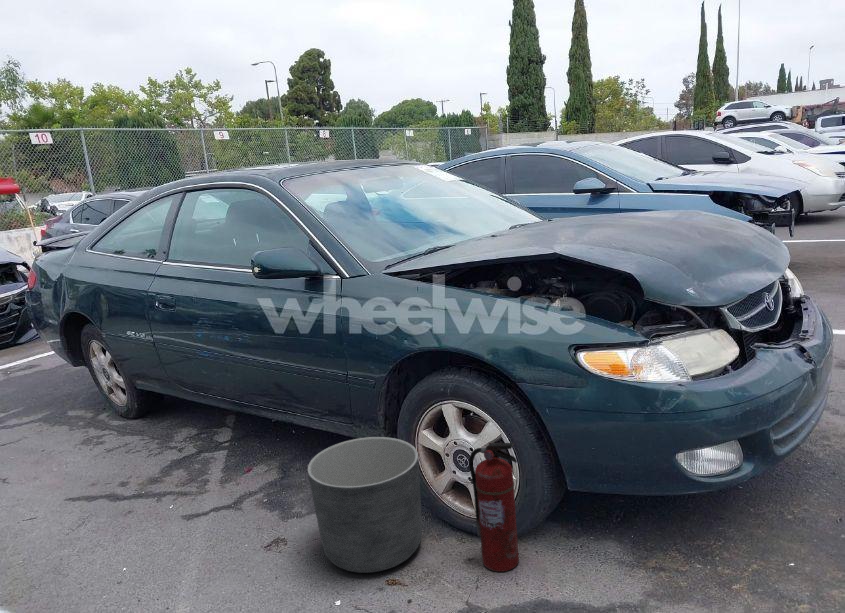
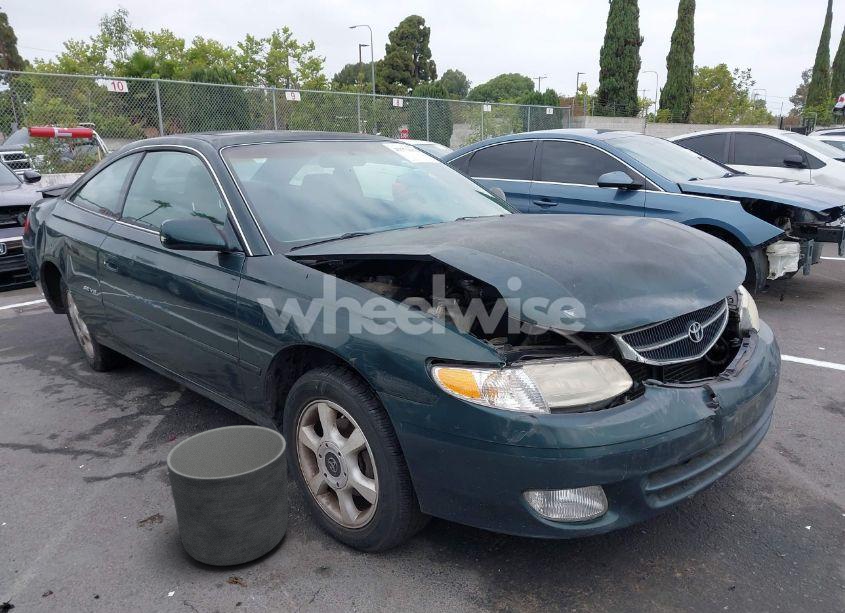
fire extinguisher: present [469,443,519,572] -> none [323,451,369,587]

